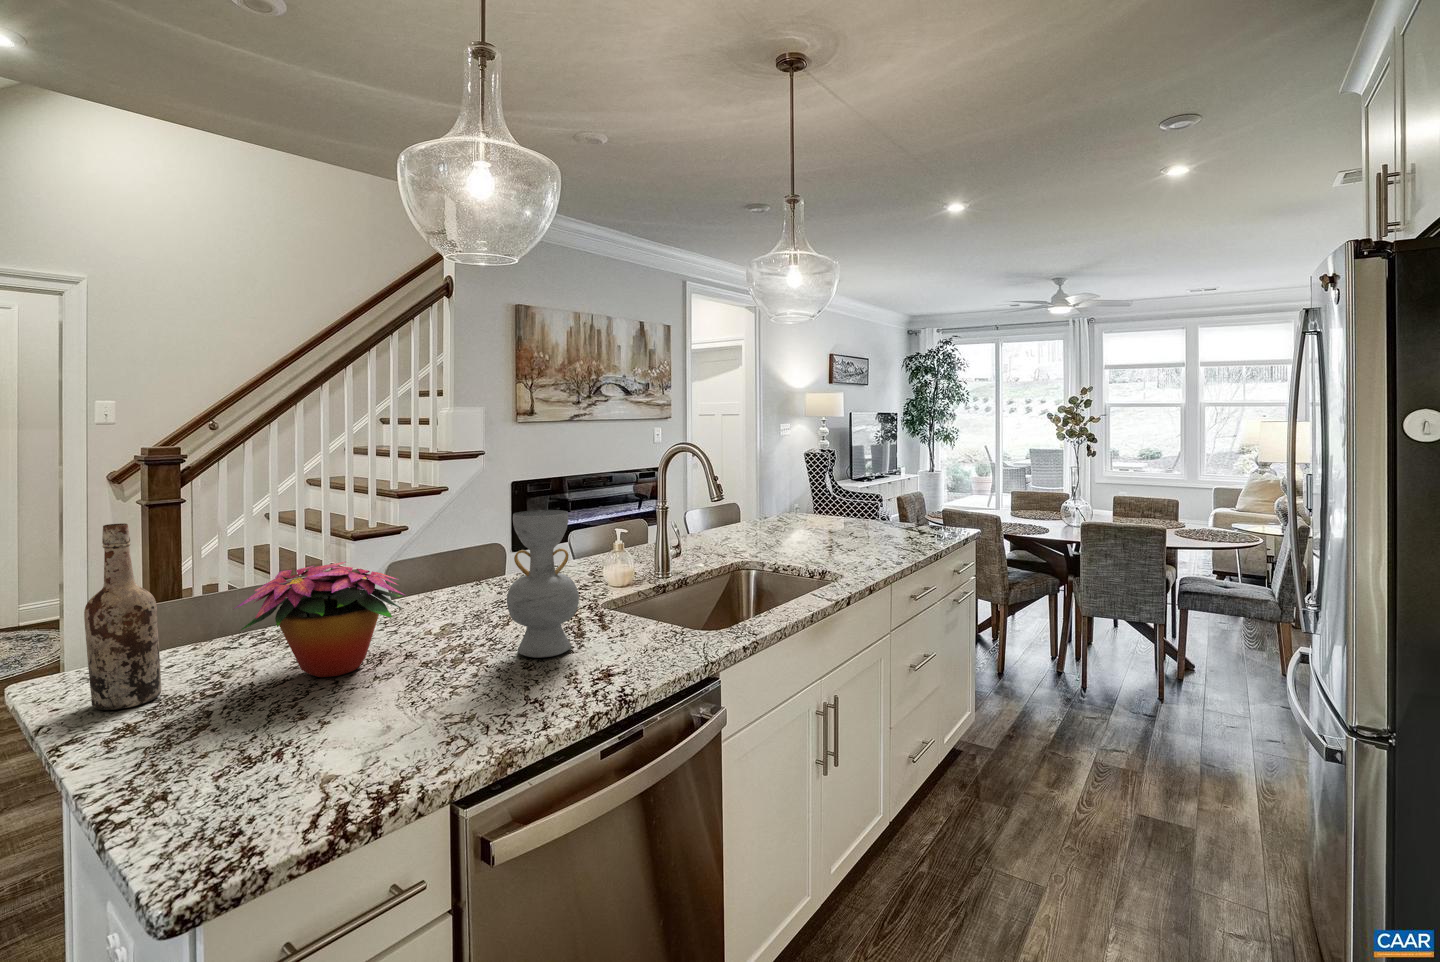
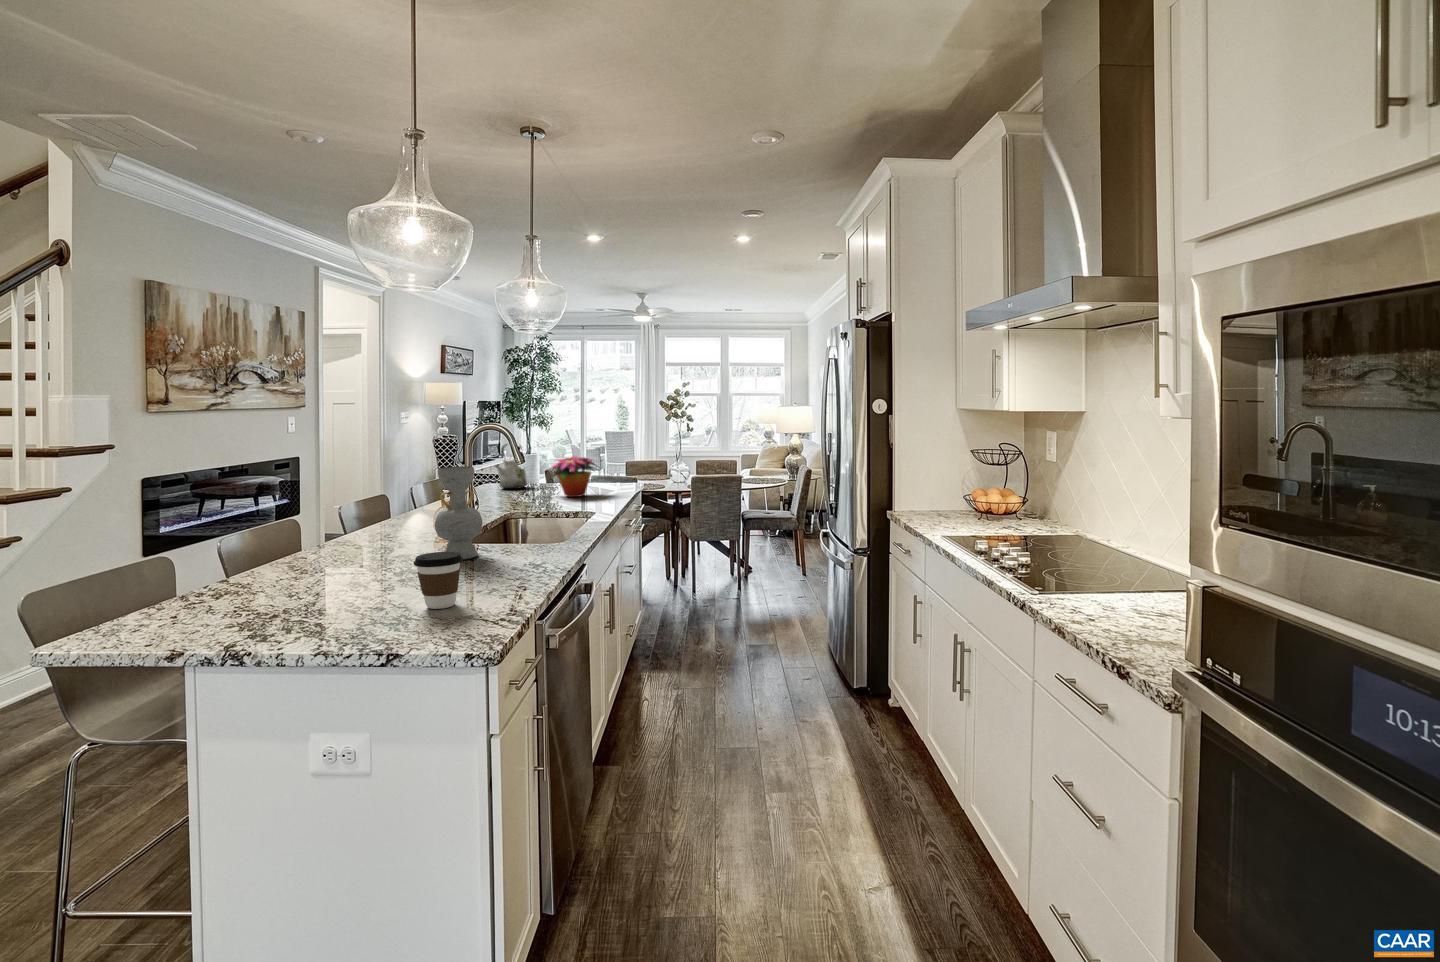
kettle: none [785,466,827,523] -> present [495,444,527,489]
wine bottle: present [84,523,161,710] -> none [171,483,225,616]
flower arrangement: present [234,562,404,677] -> present [552,456,597,497]
coffee cup: none [233,684,335,803] -> present [414,552,463,609]

